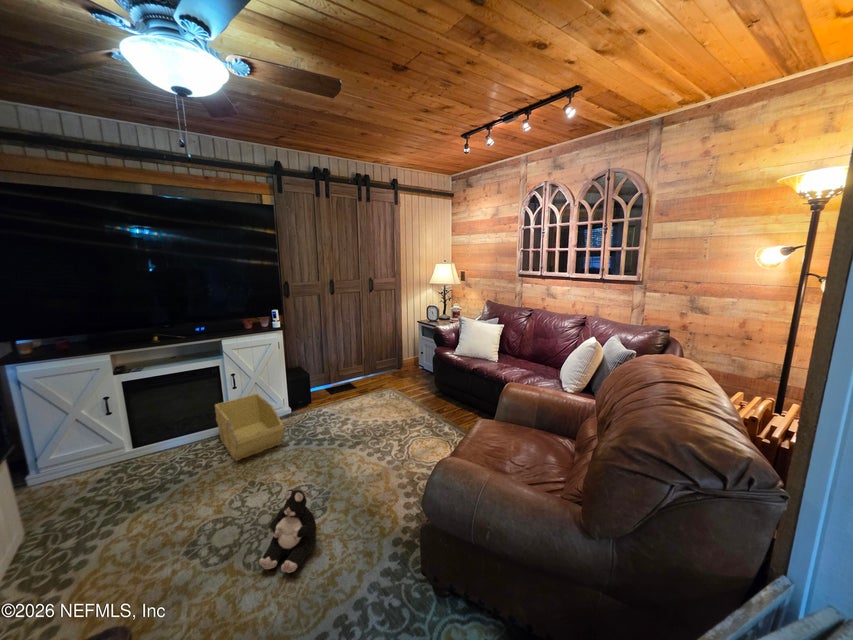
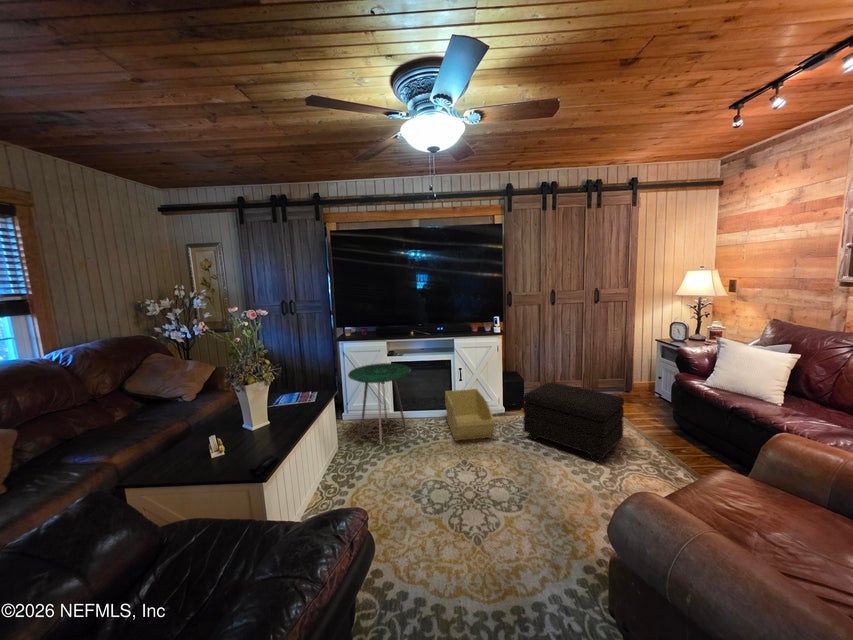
footstool: none [314,372,403,437] -> present [523,383,624,461]
side table: none [32,382,161,503] -> present [348,363,411,444]
plush toy: present [259,490,317,573] -> none [460,474,509,546]

